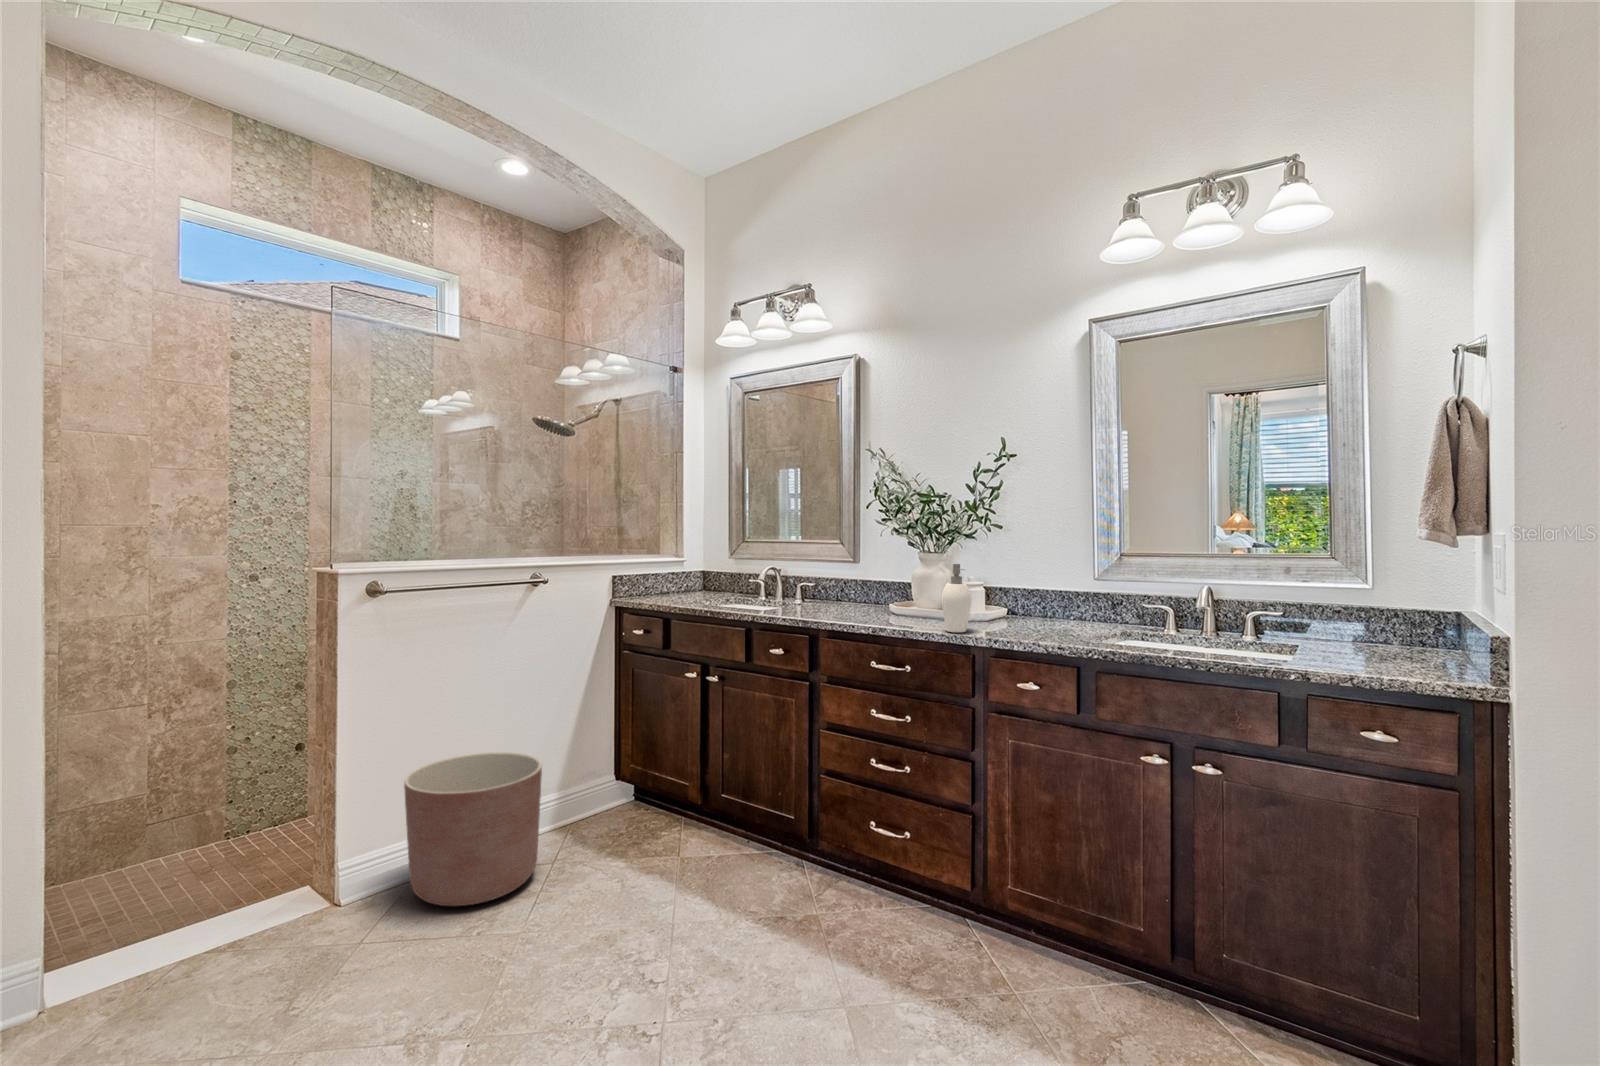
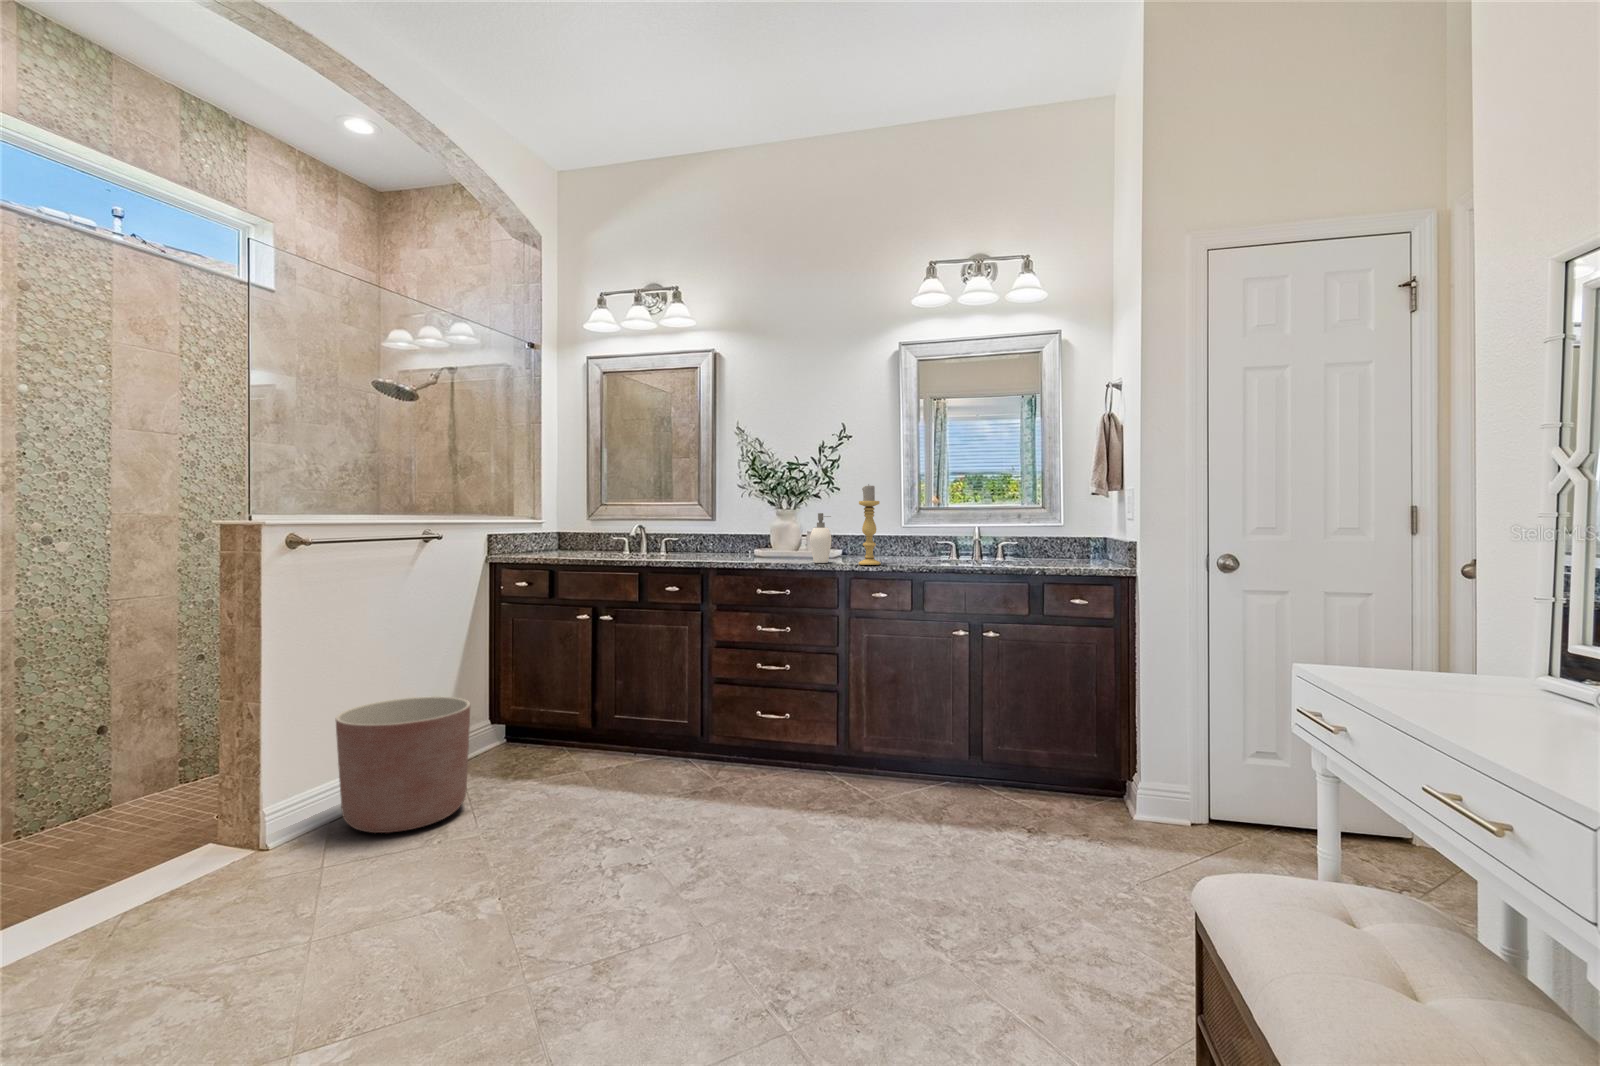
candle holder: none [1002,526,1034,642] -> present [859,485,881,565]

